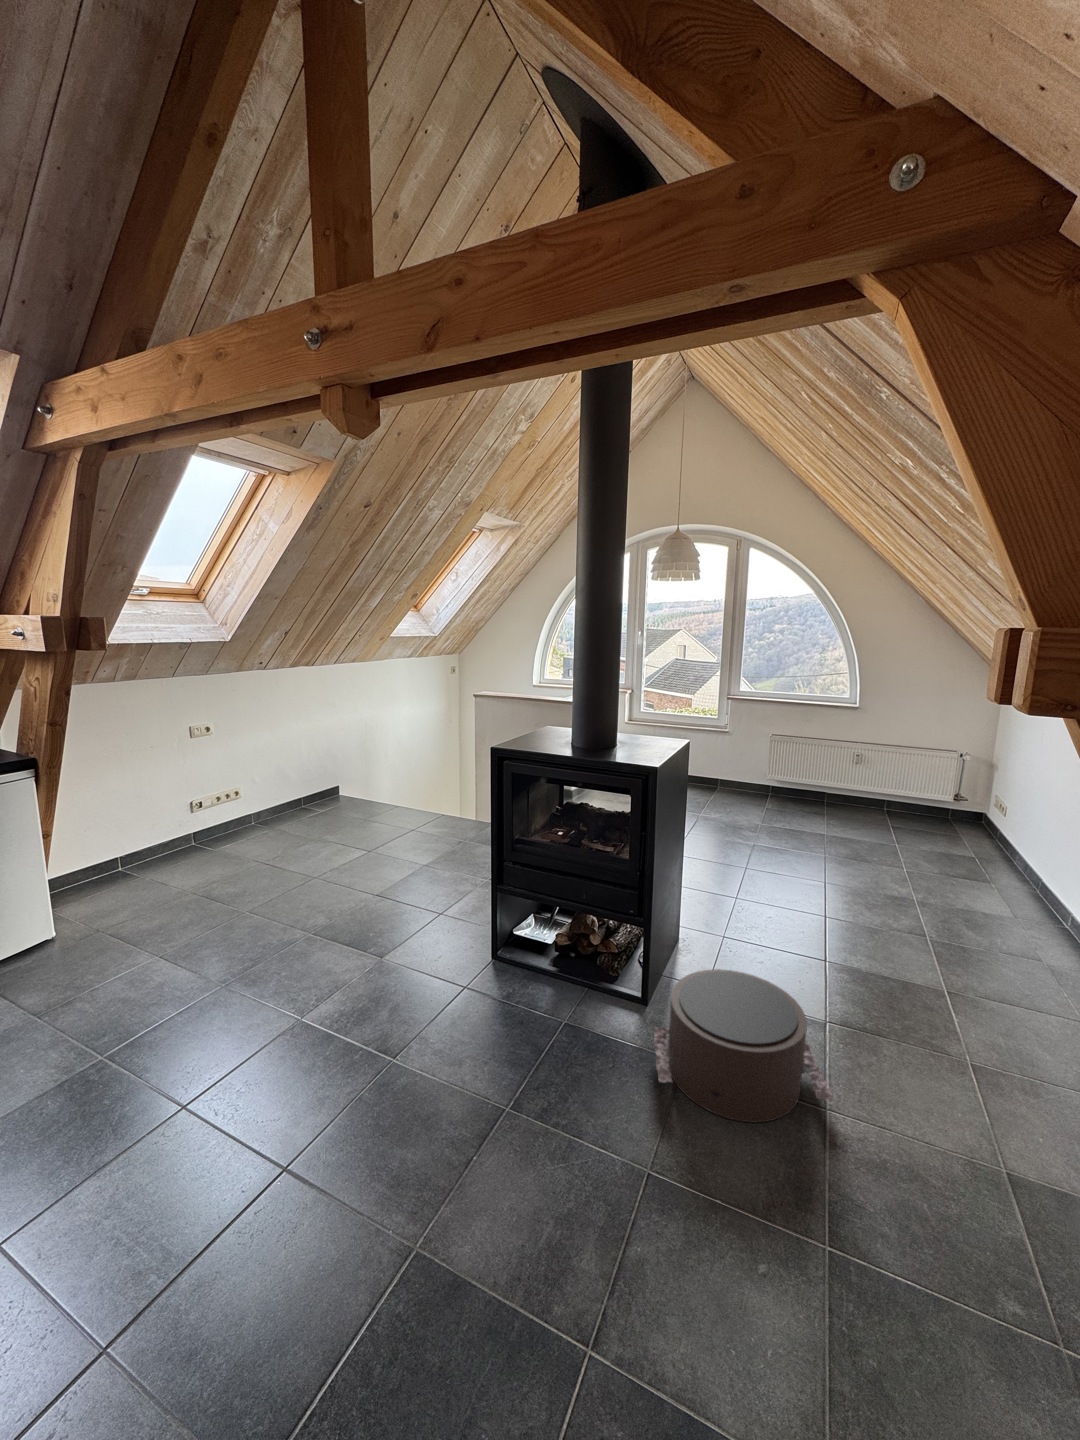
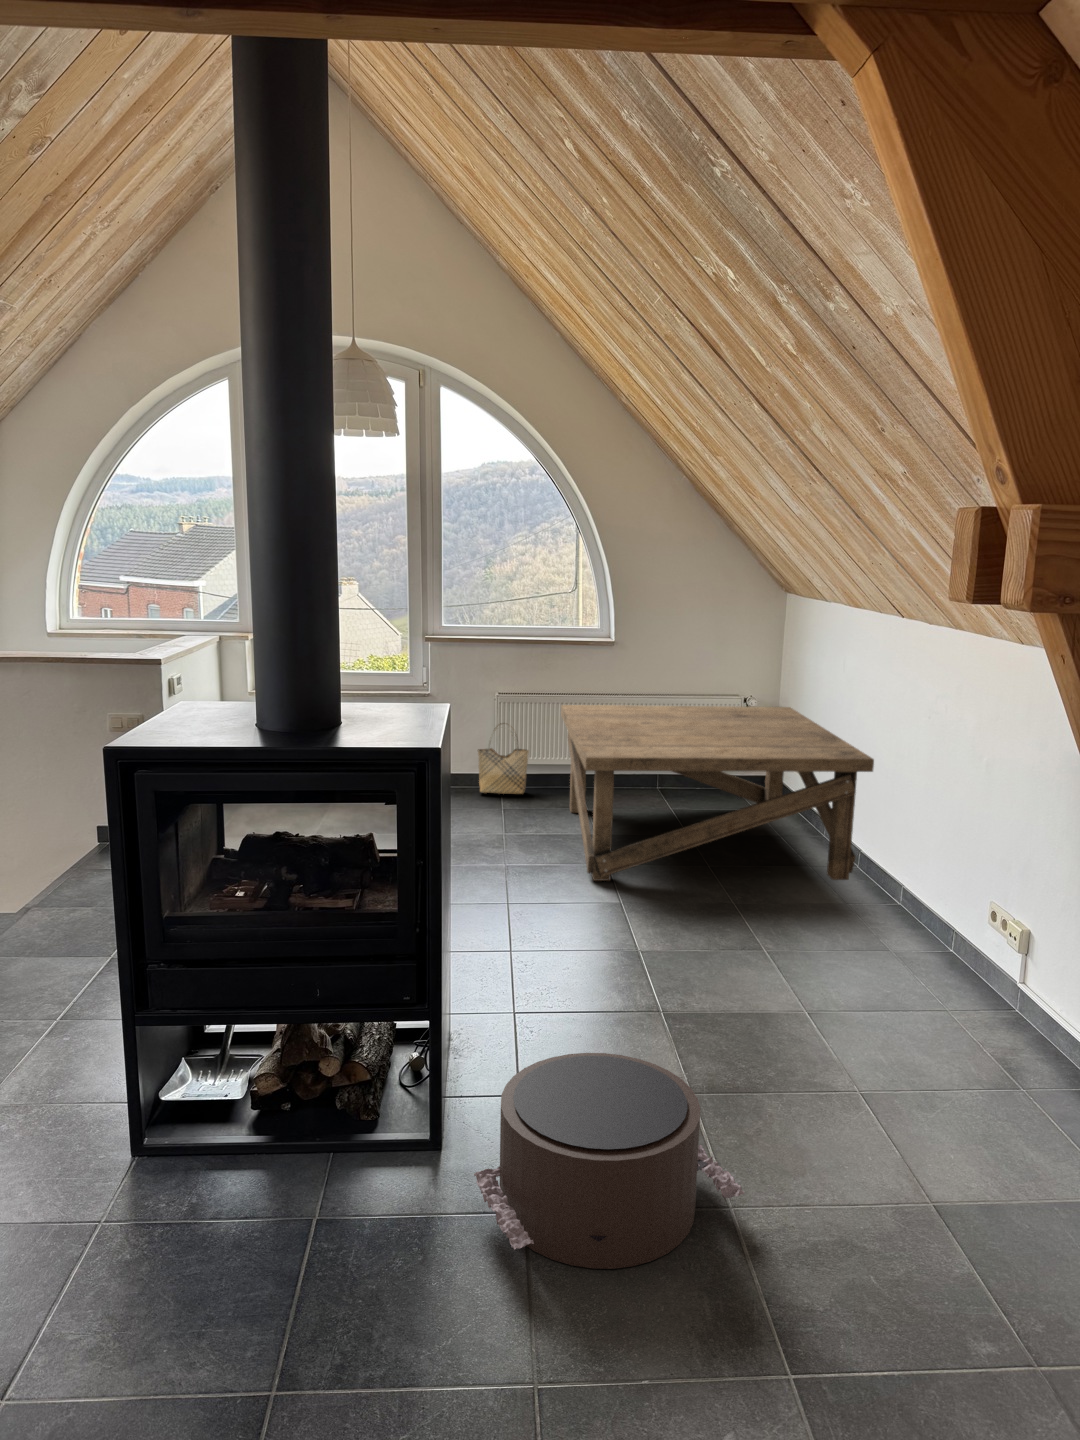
coffee table: none [810,747,1050,897] -> present [561,705,874,881]
woven basket: none [758,755,793,800] -> present [478,723,529,794]

